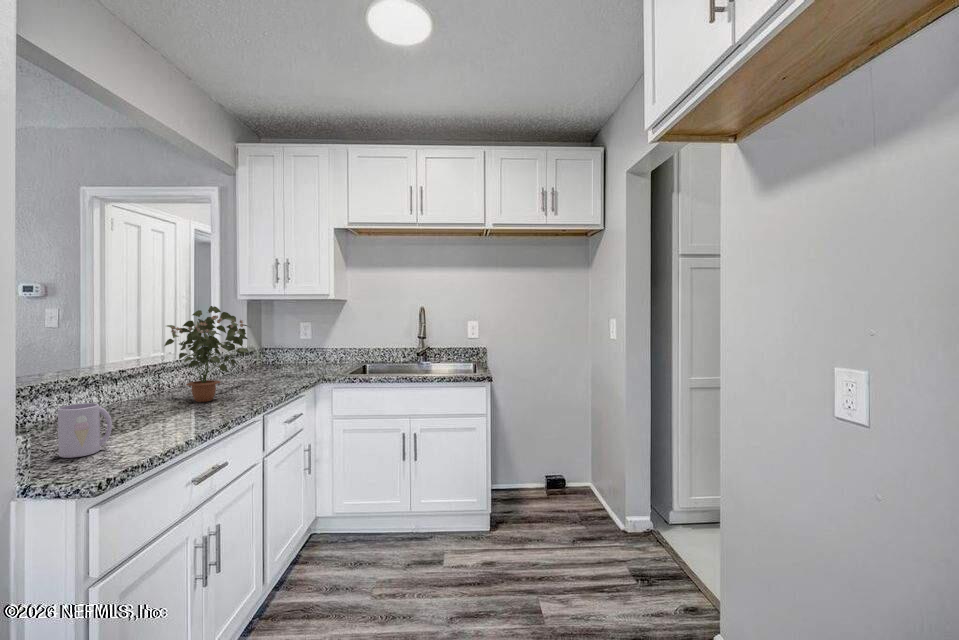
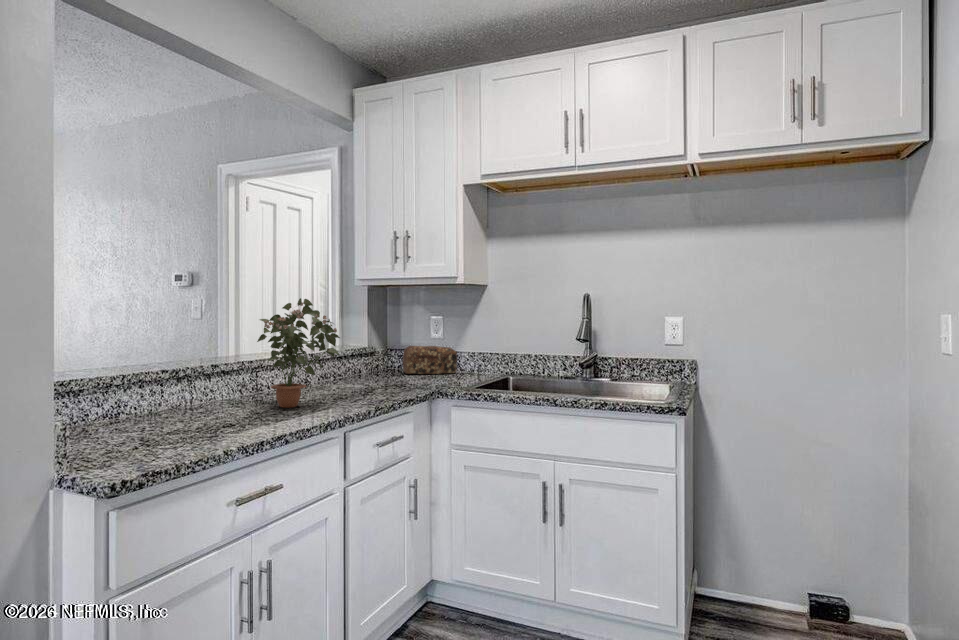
bread loaf: none [278,343,326,368] -> present [403,346,457,374]
mug: present [58,403,112,458] -> none [110,399,160,454]

